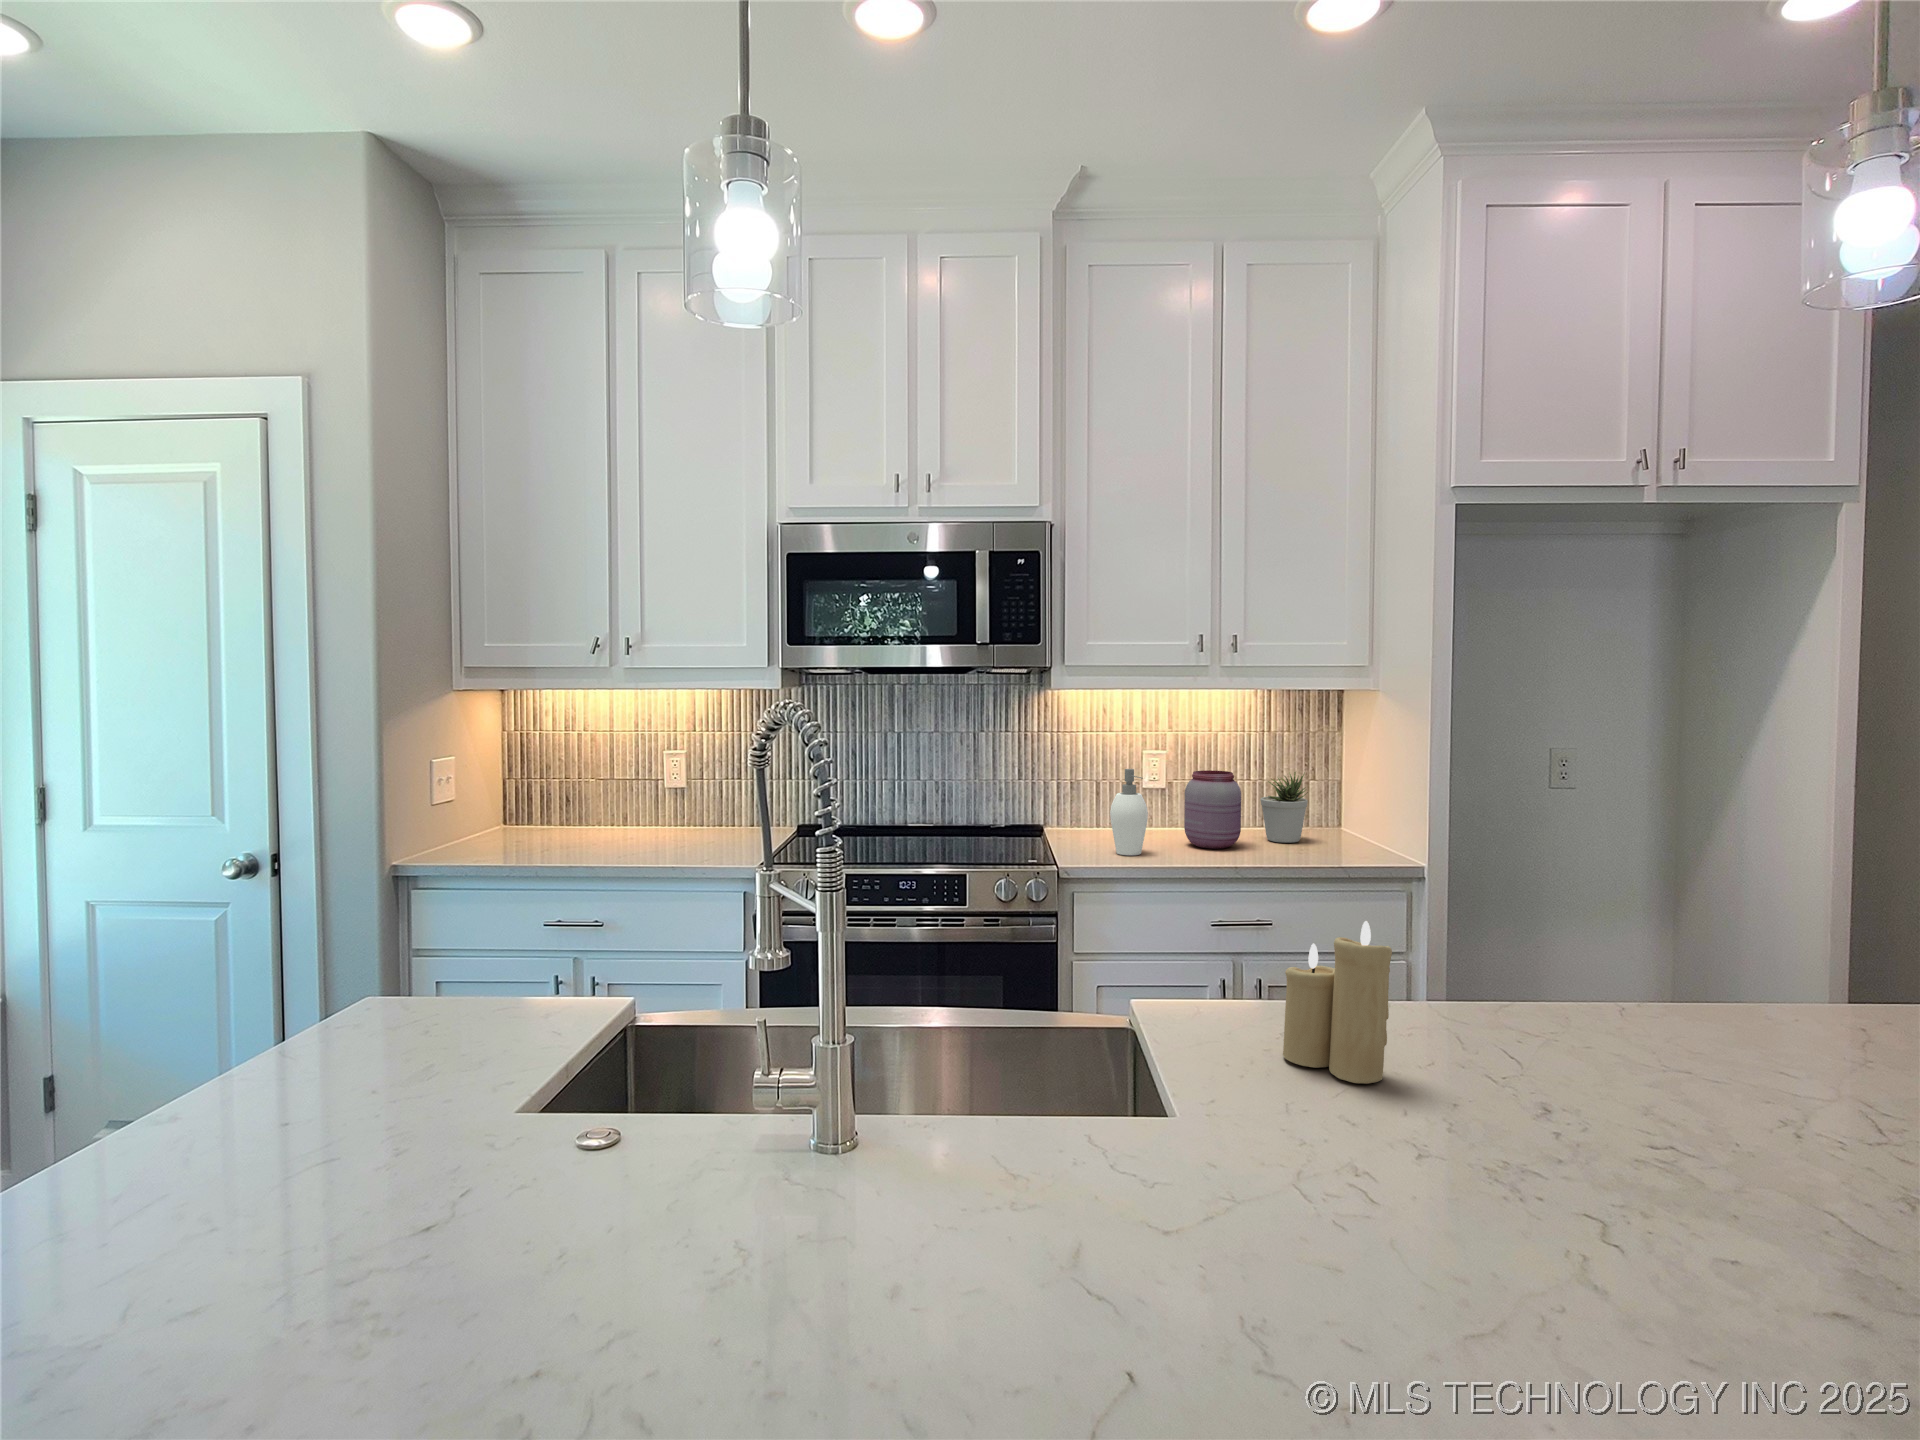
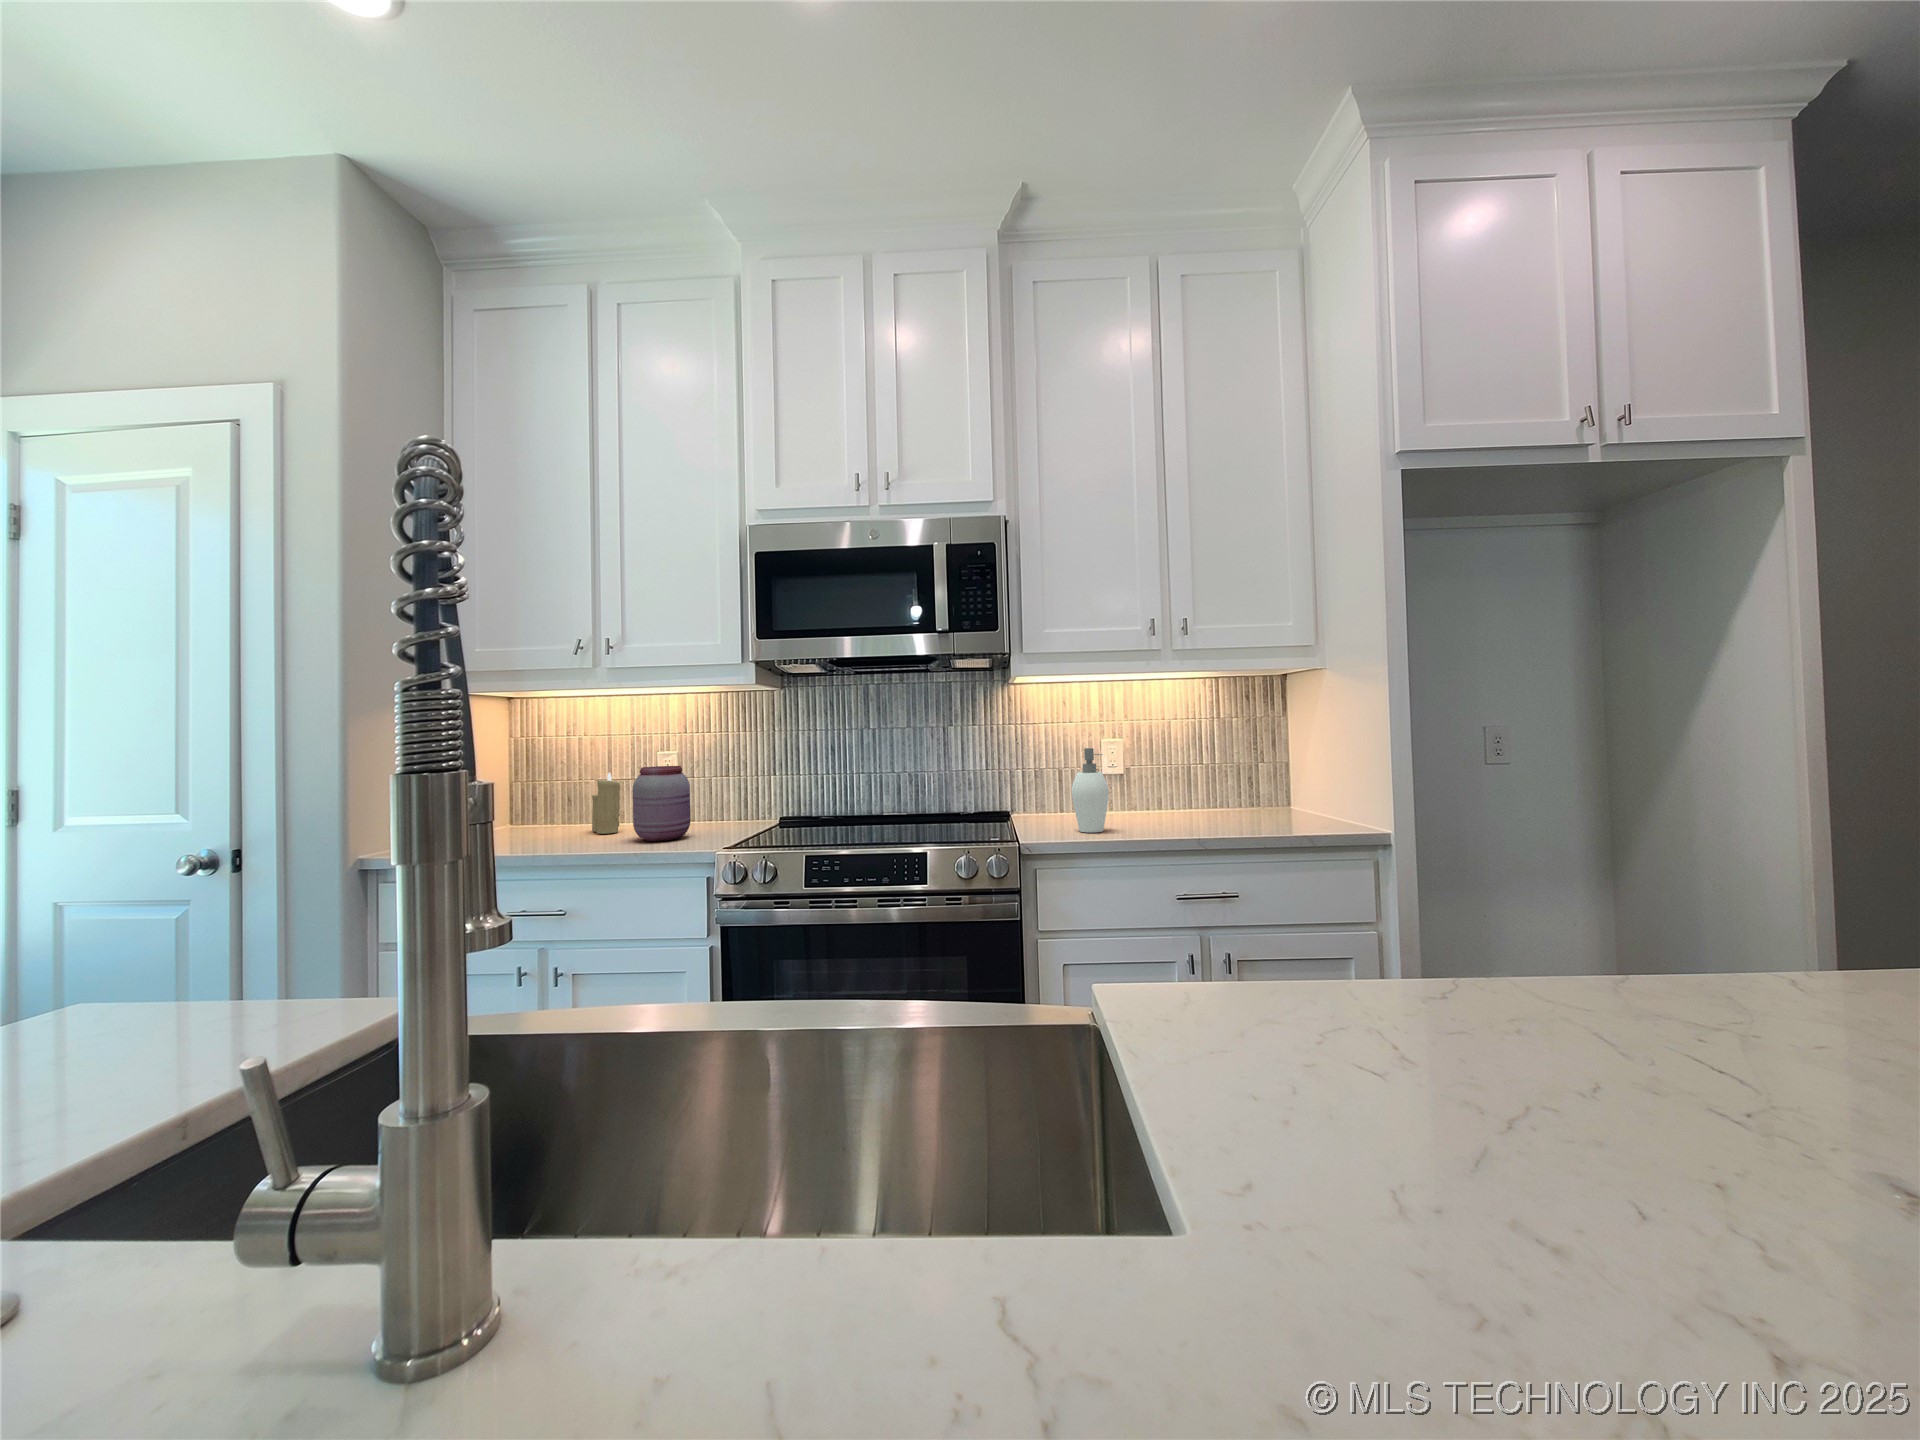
jar: present [1184,770,1241,849] -> present [633,766,691,841]
potted plant: present [1260,772,1308,843] -> none [1215,749,1262,819]
candle: present [1283,921,1392,1084] -> present [592,773,620,834]

